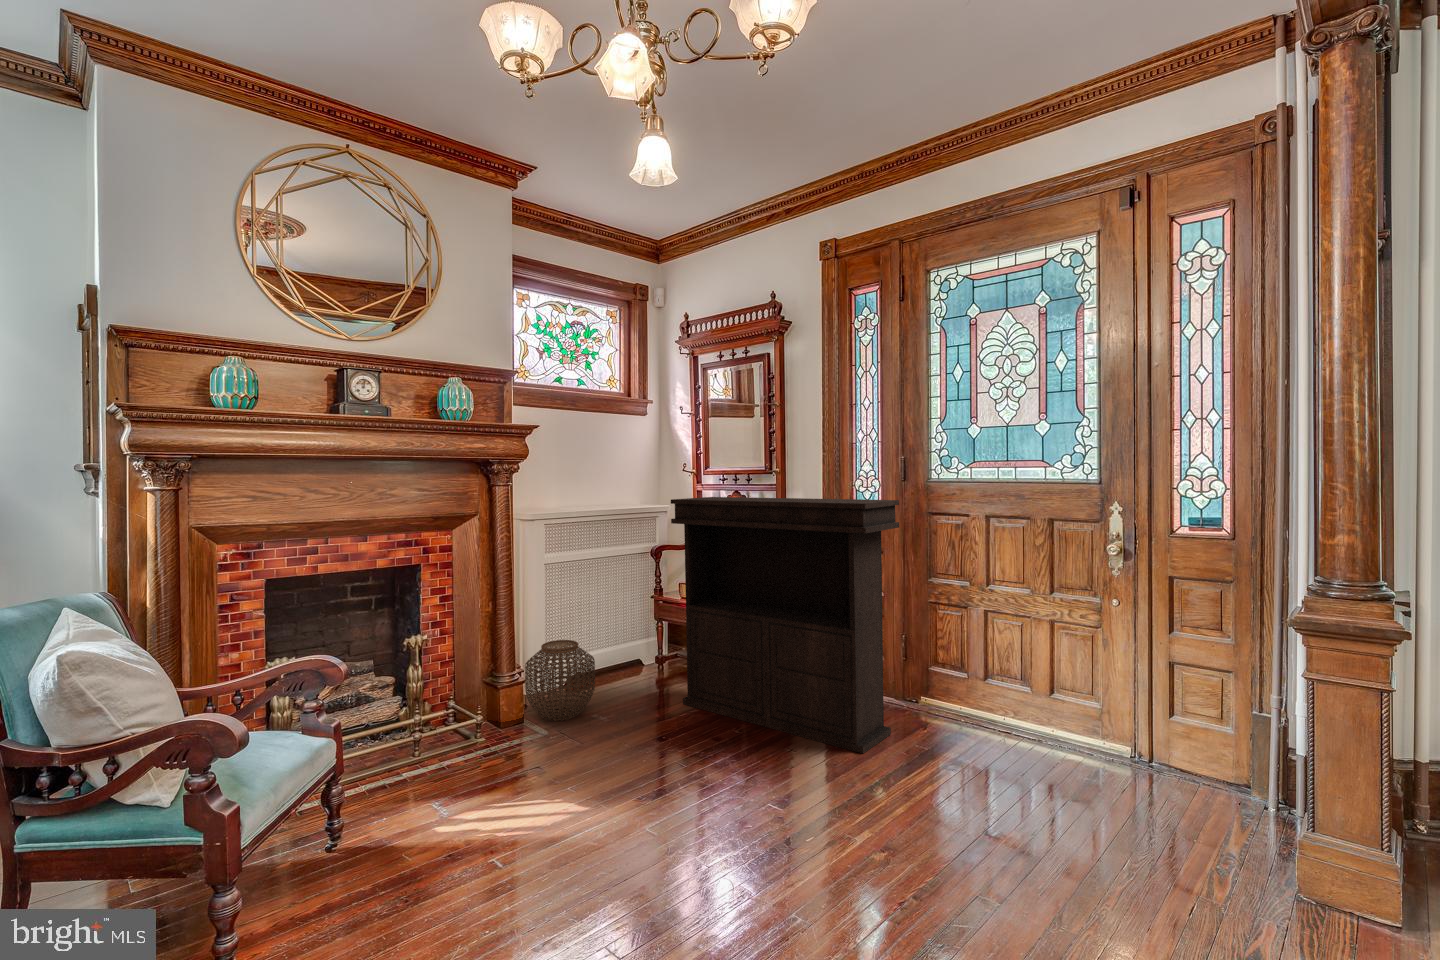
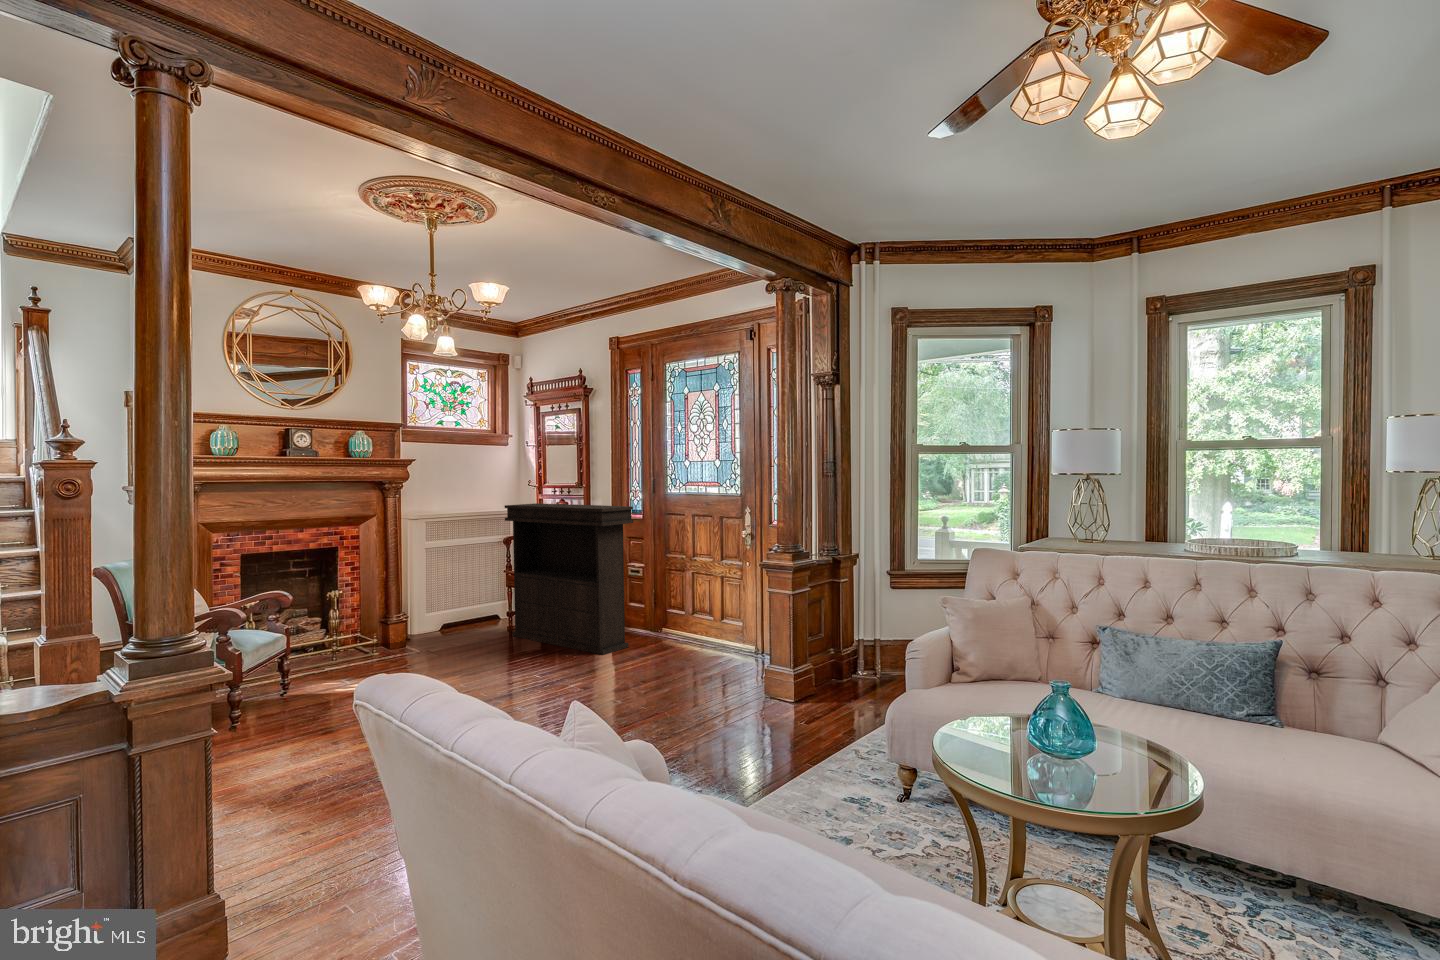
woven basket: present [525,640,595,721] -> none [407,595,454,645]

